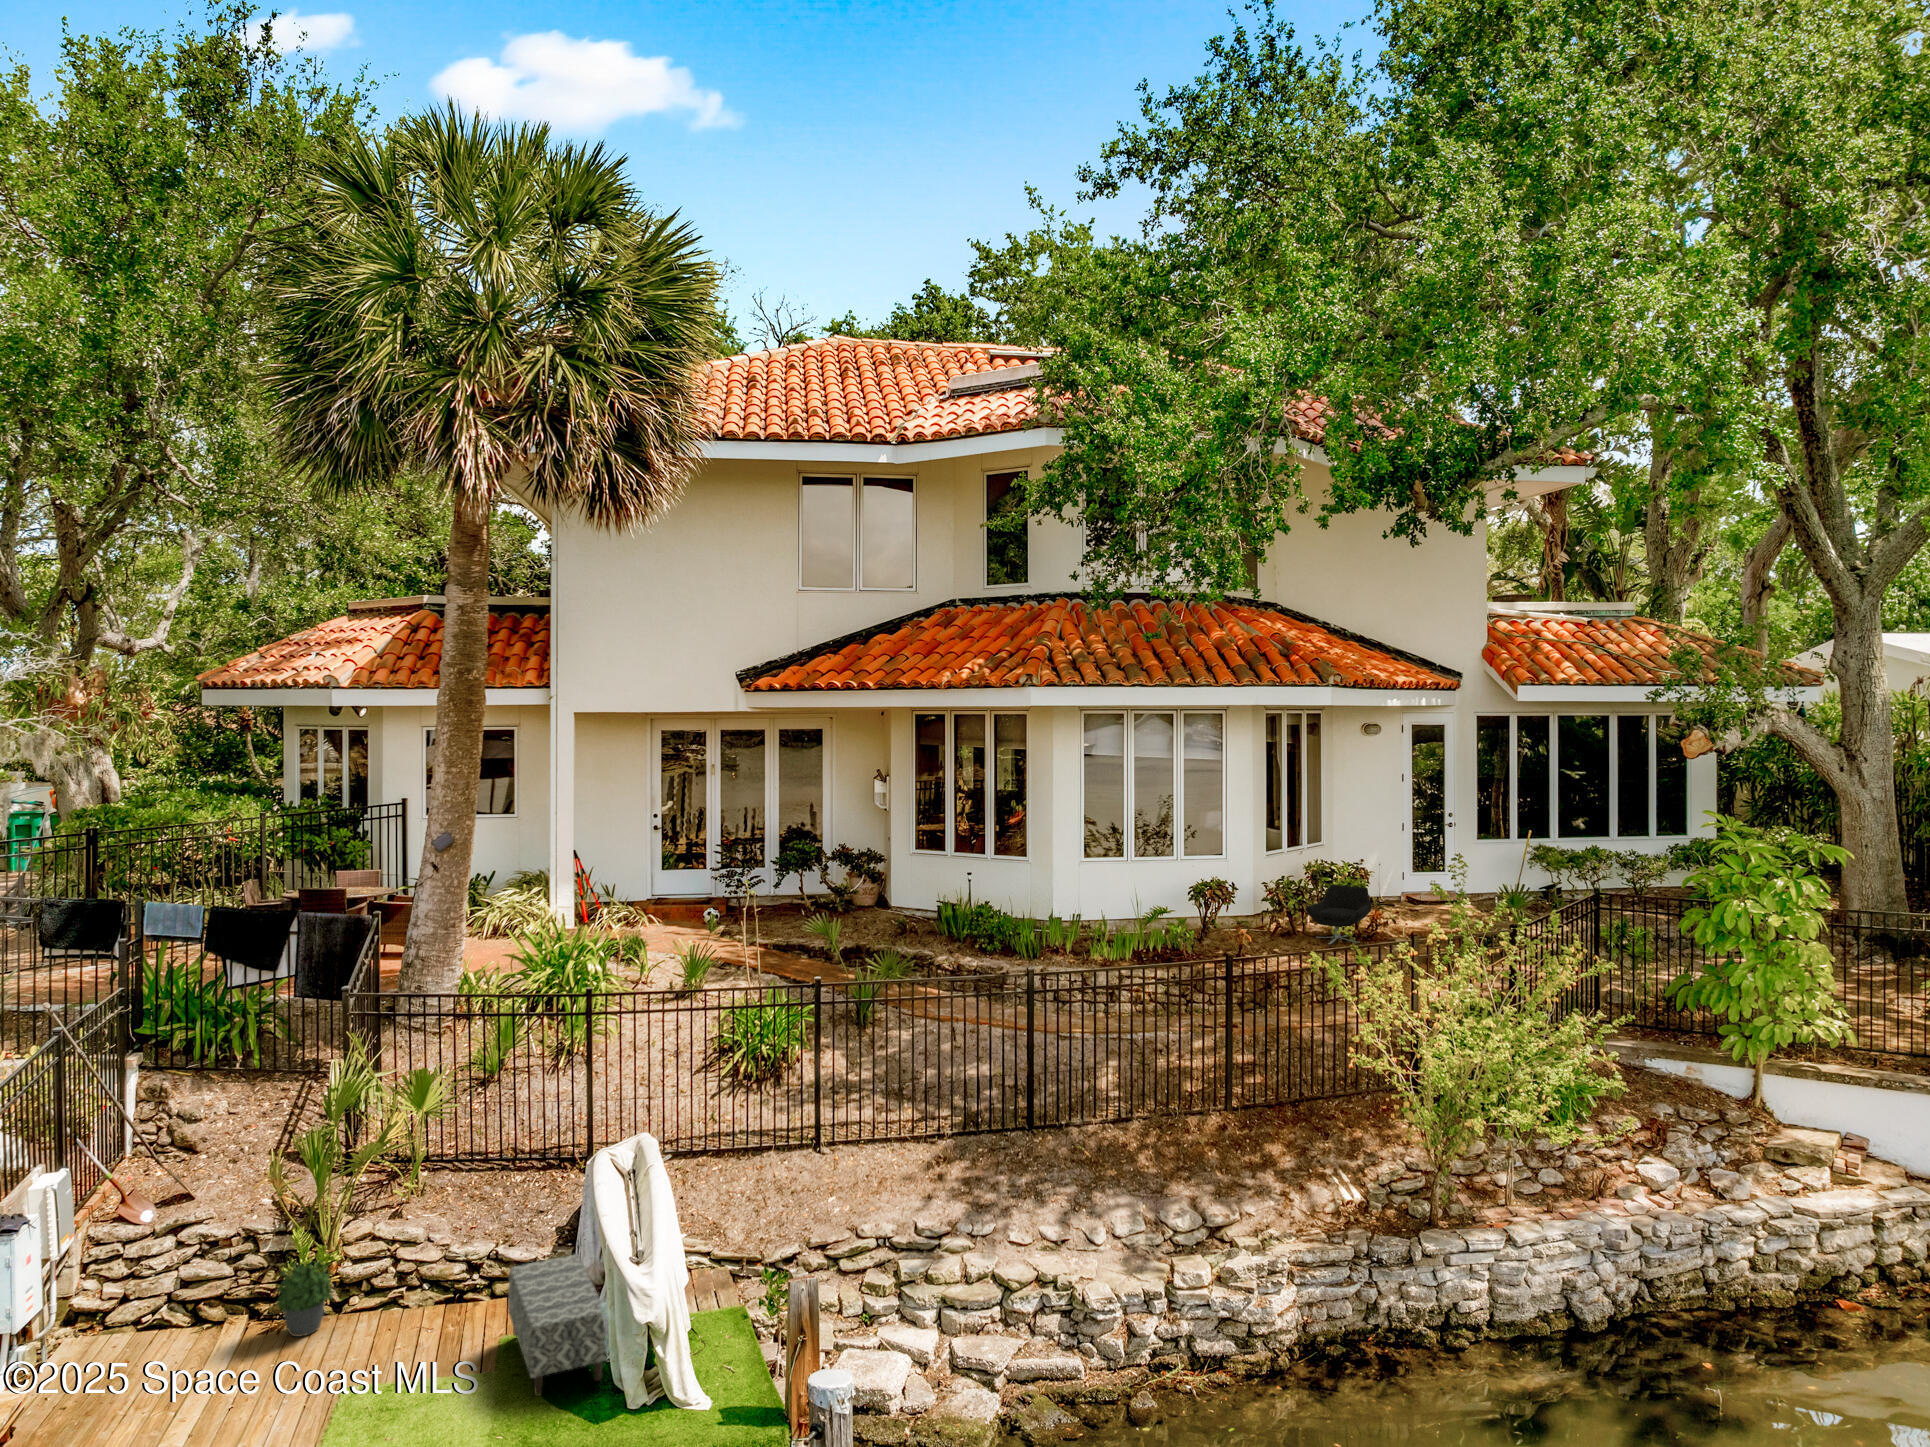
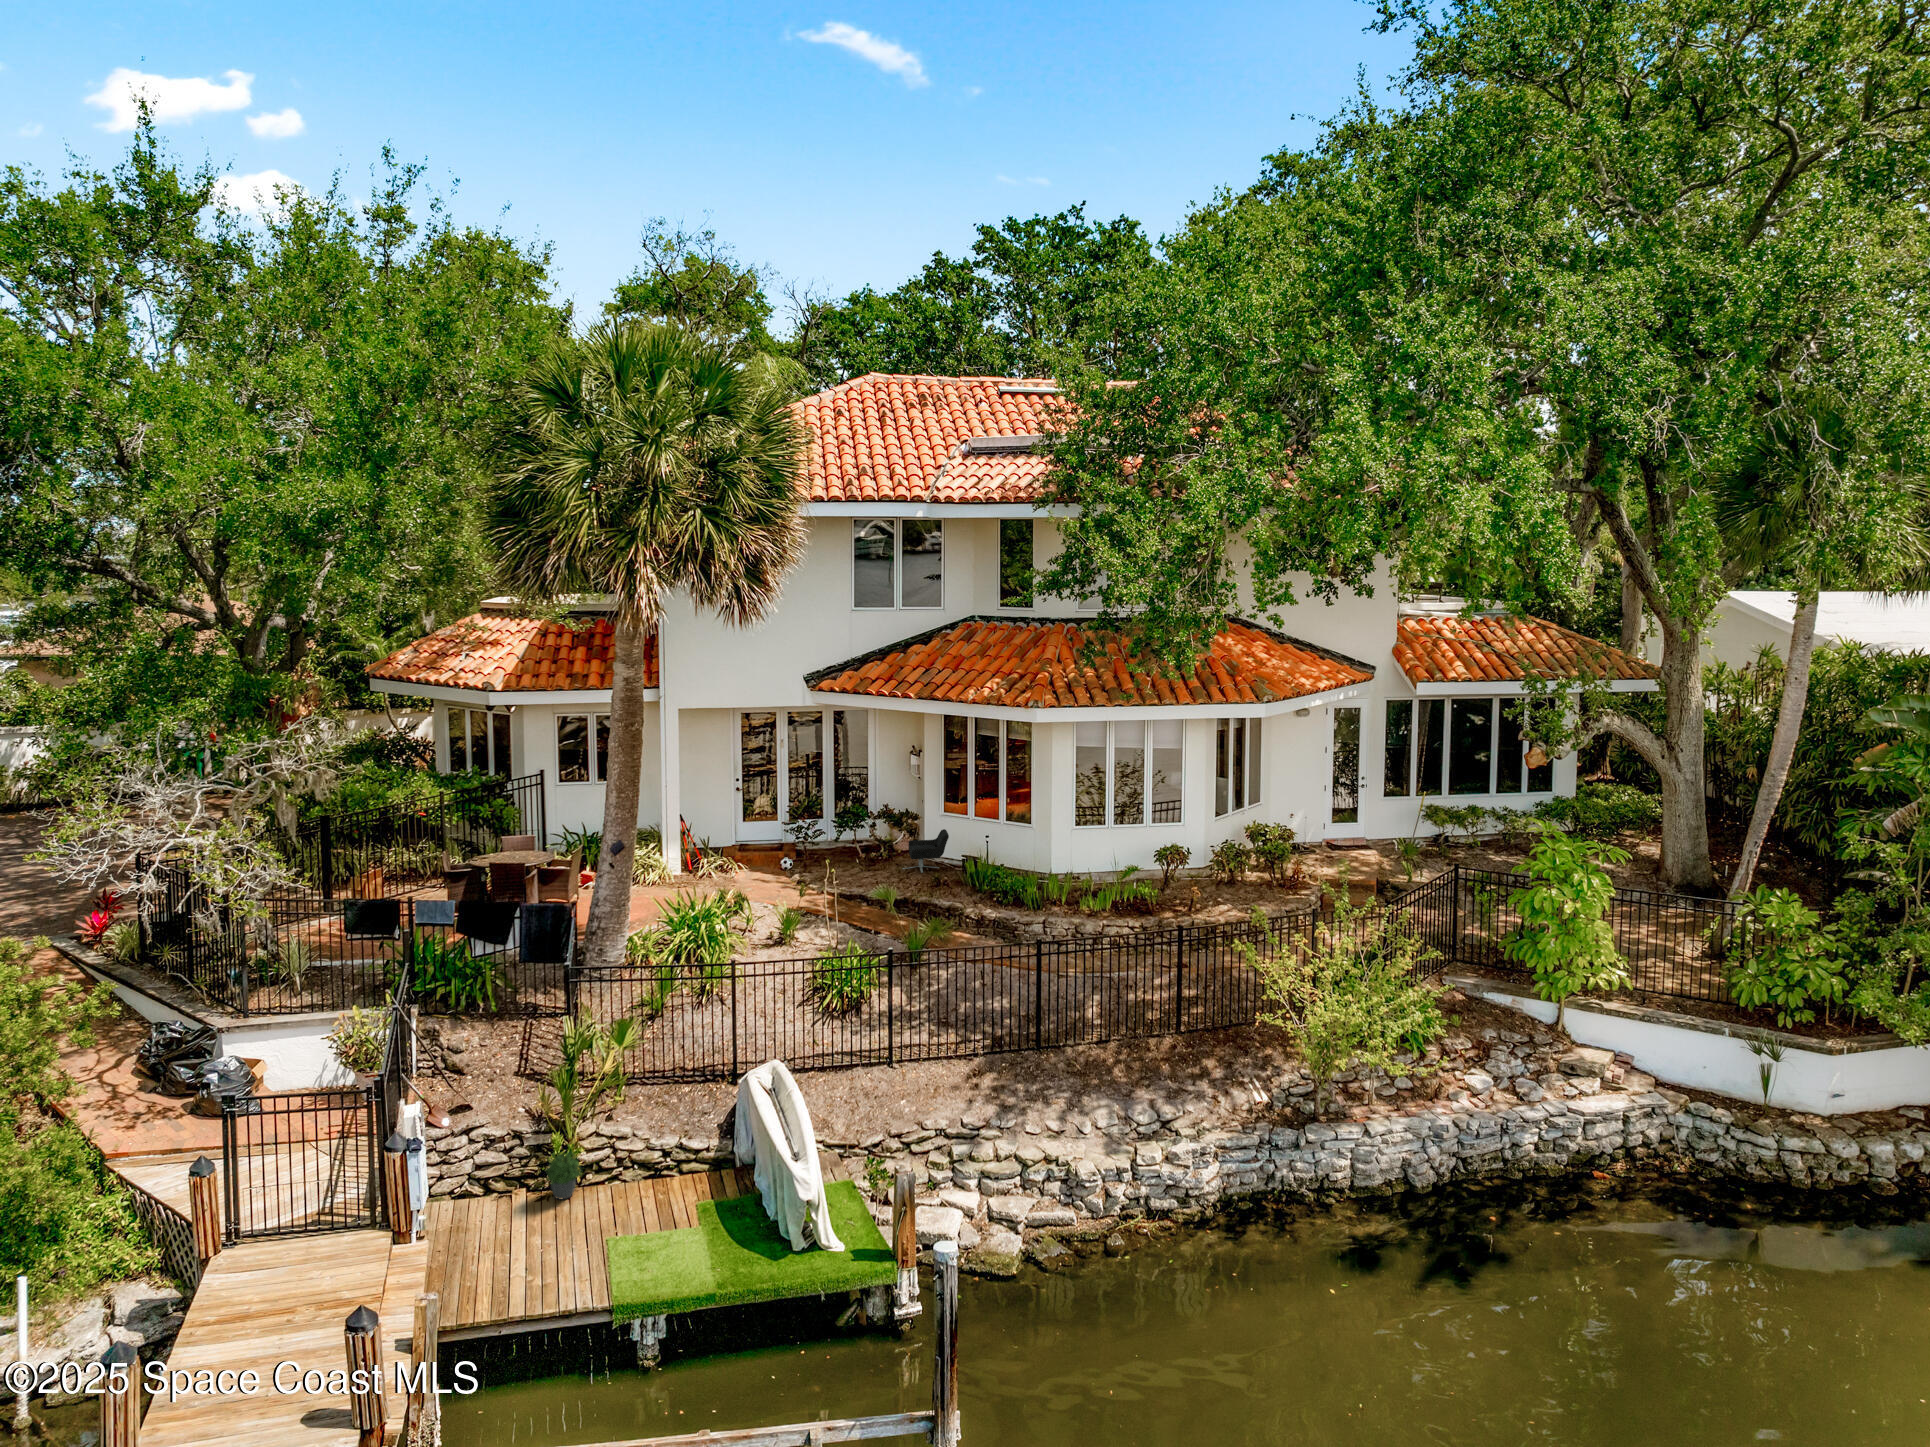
lounge chair: present [1305,885,1372,944] -> present [903,829,949,872]
bench: present [508,1254,607,1396] -> none [699,1147,771,1241]

